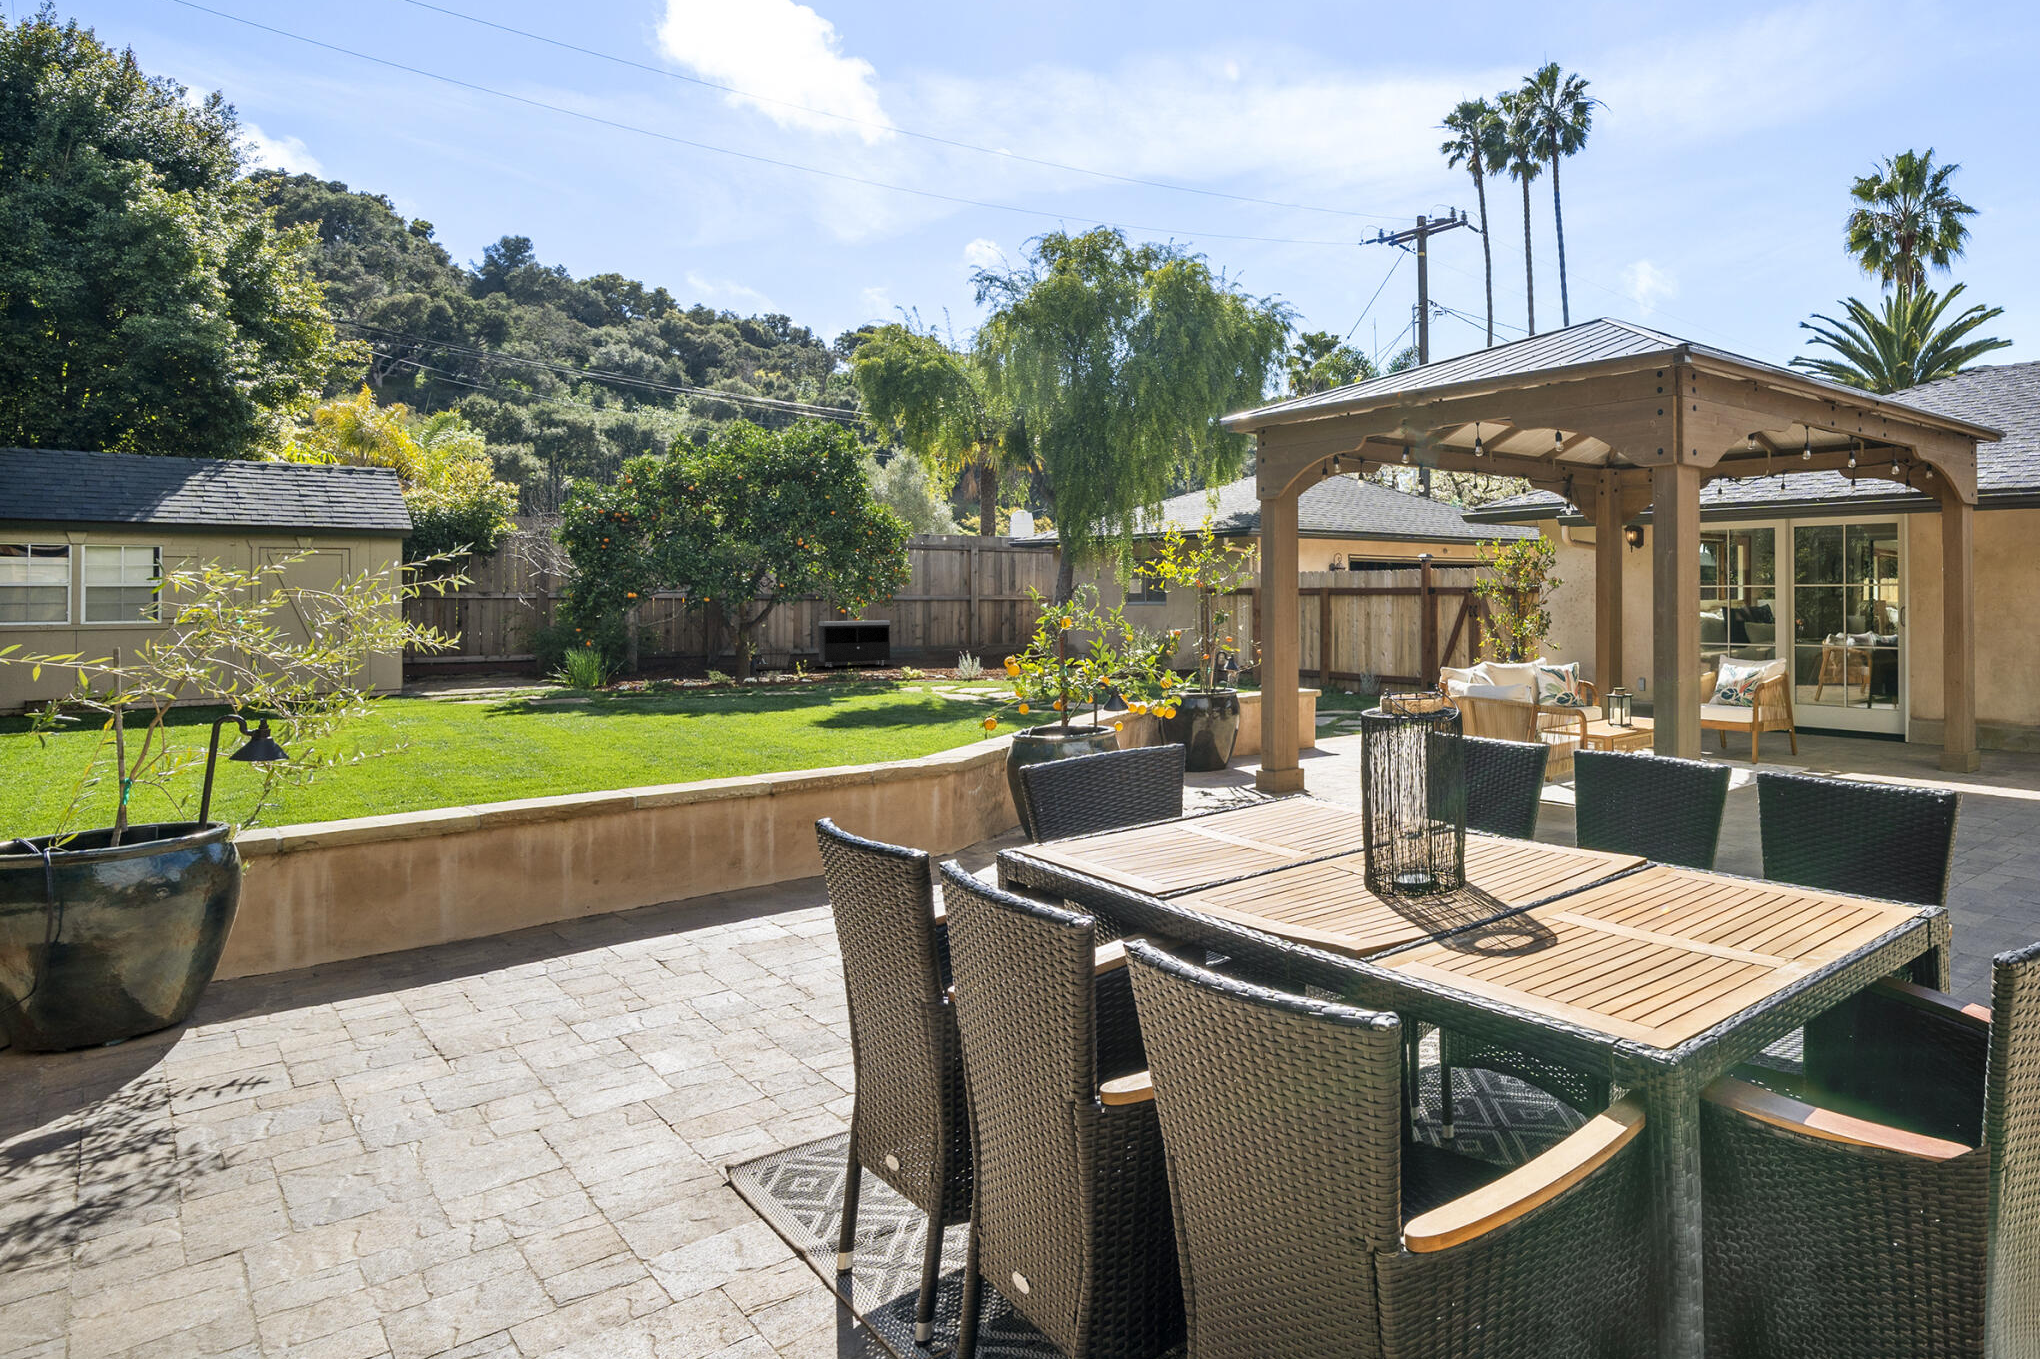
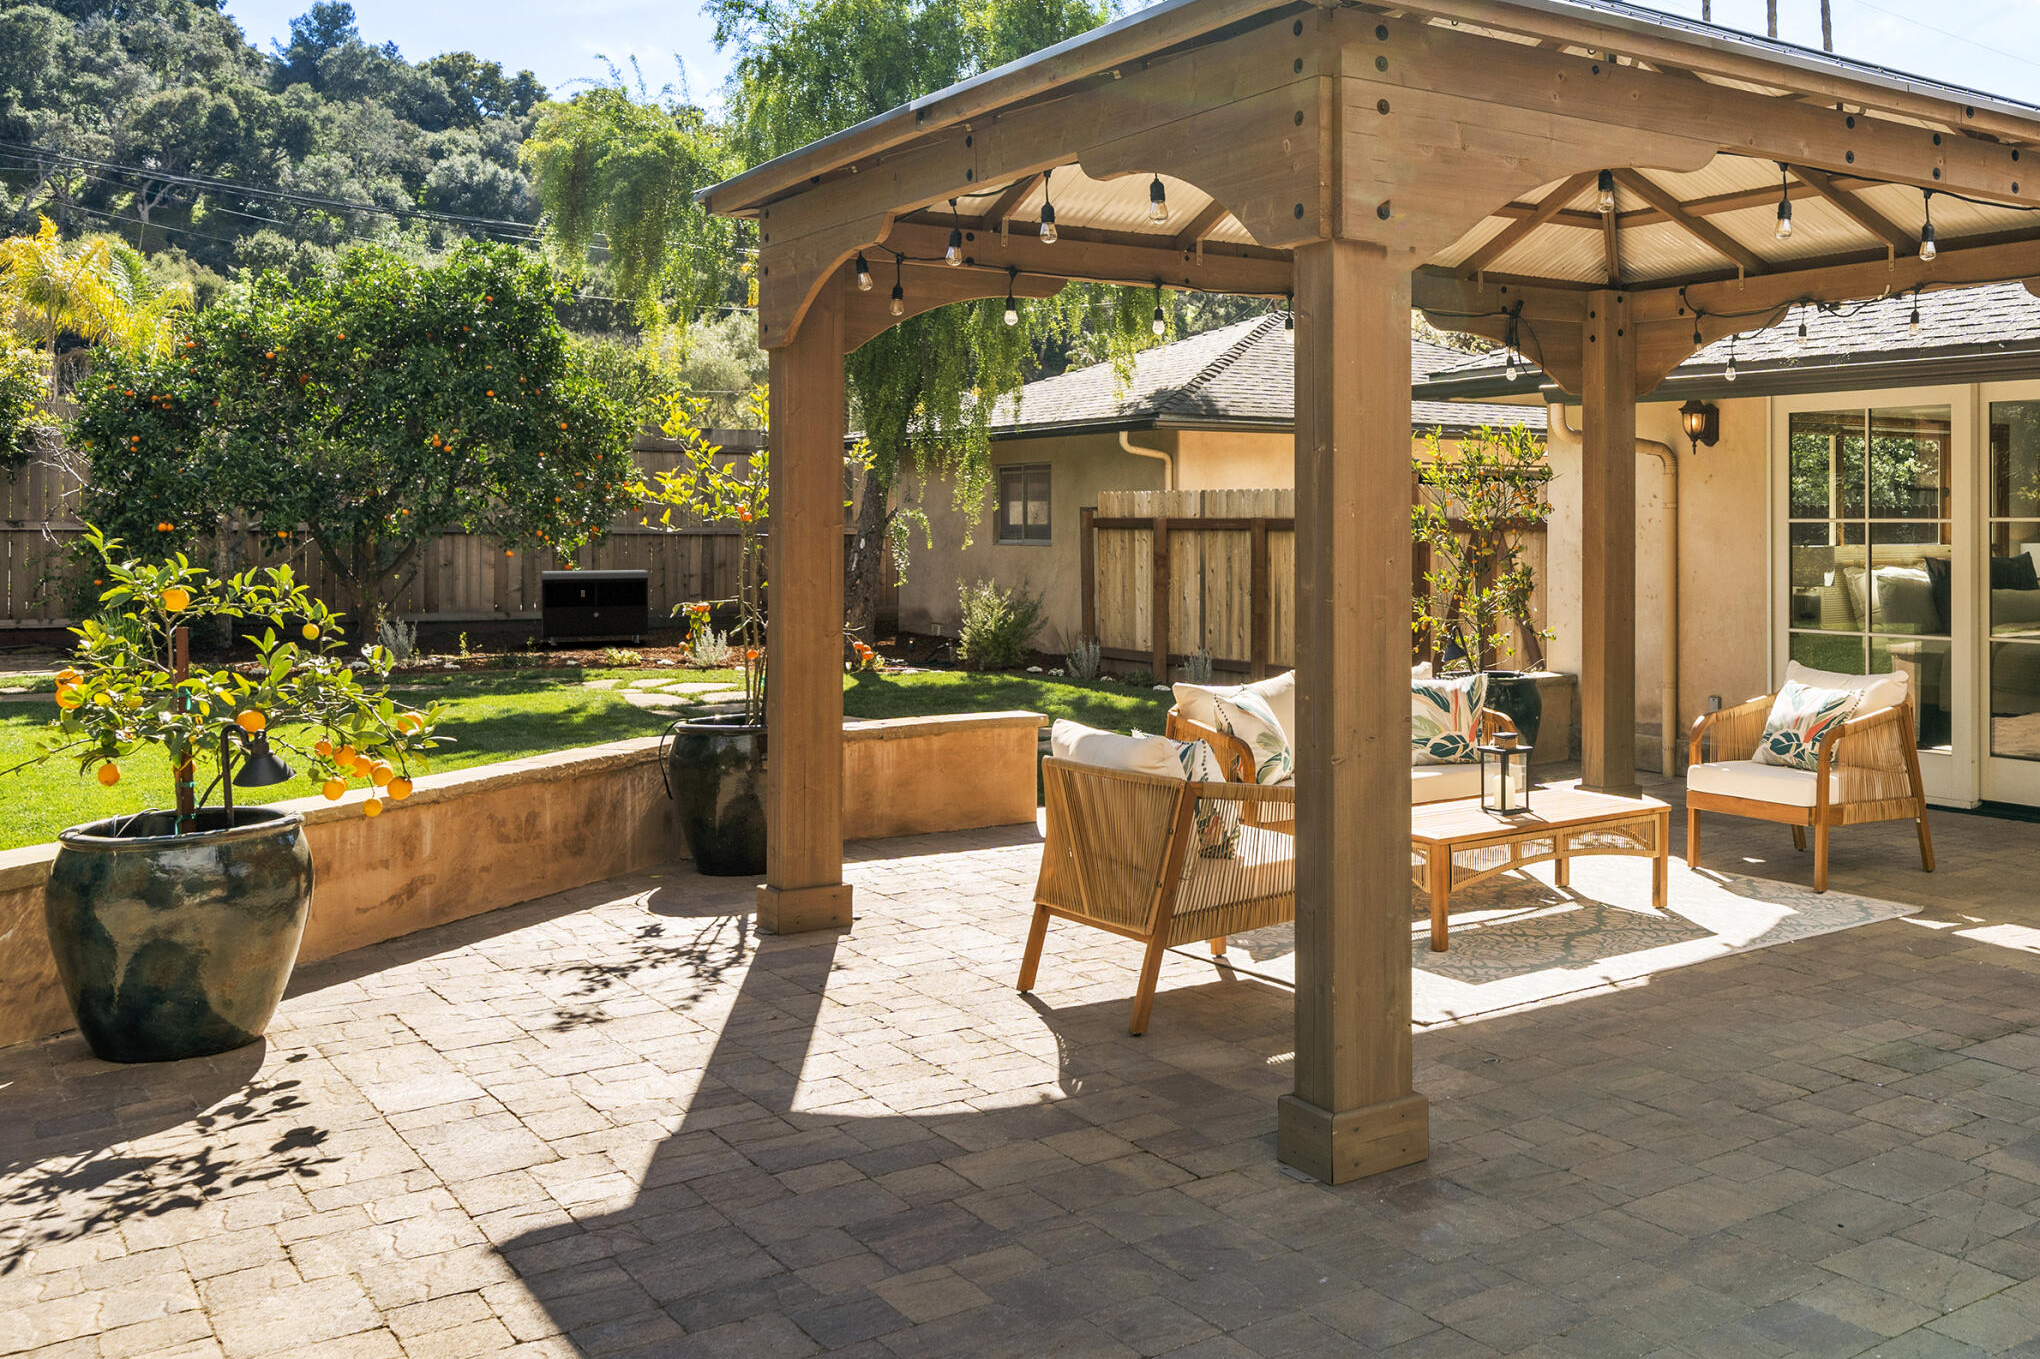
wooden bucket: present [756,643,791,670] -> none [432,603,492,649]

